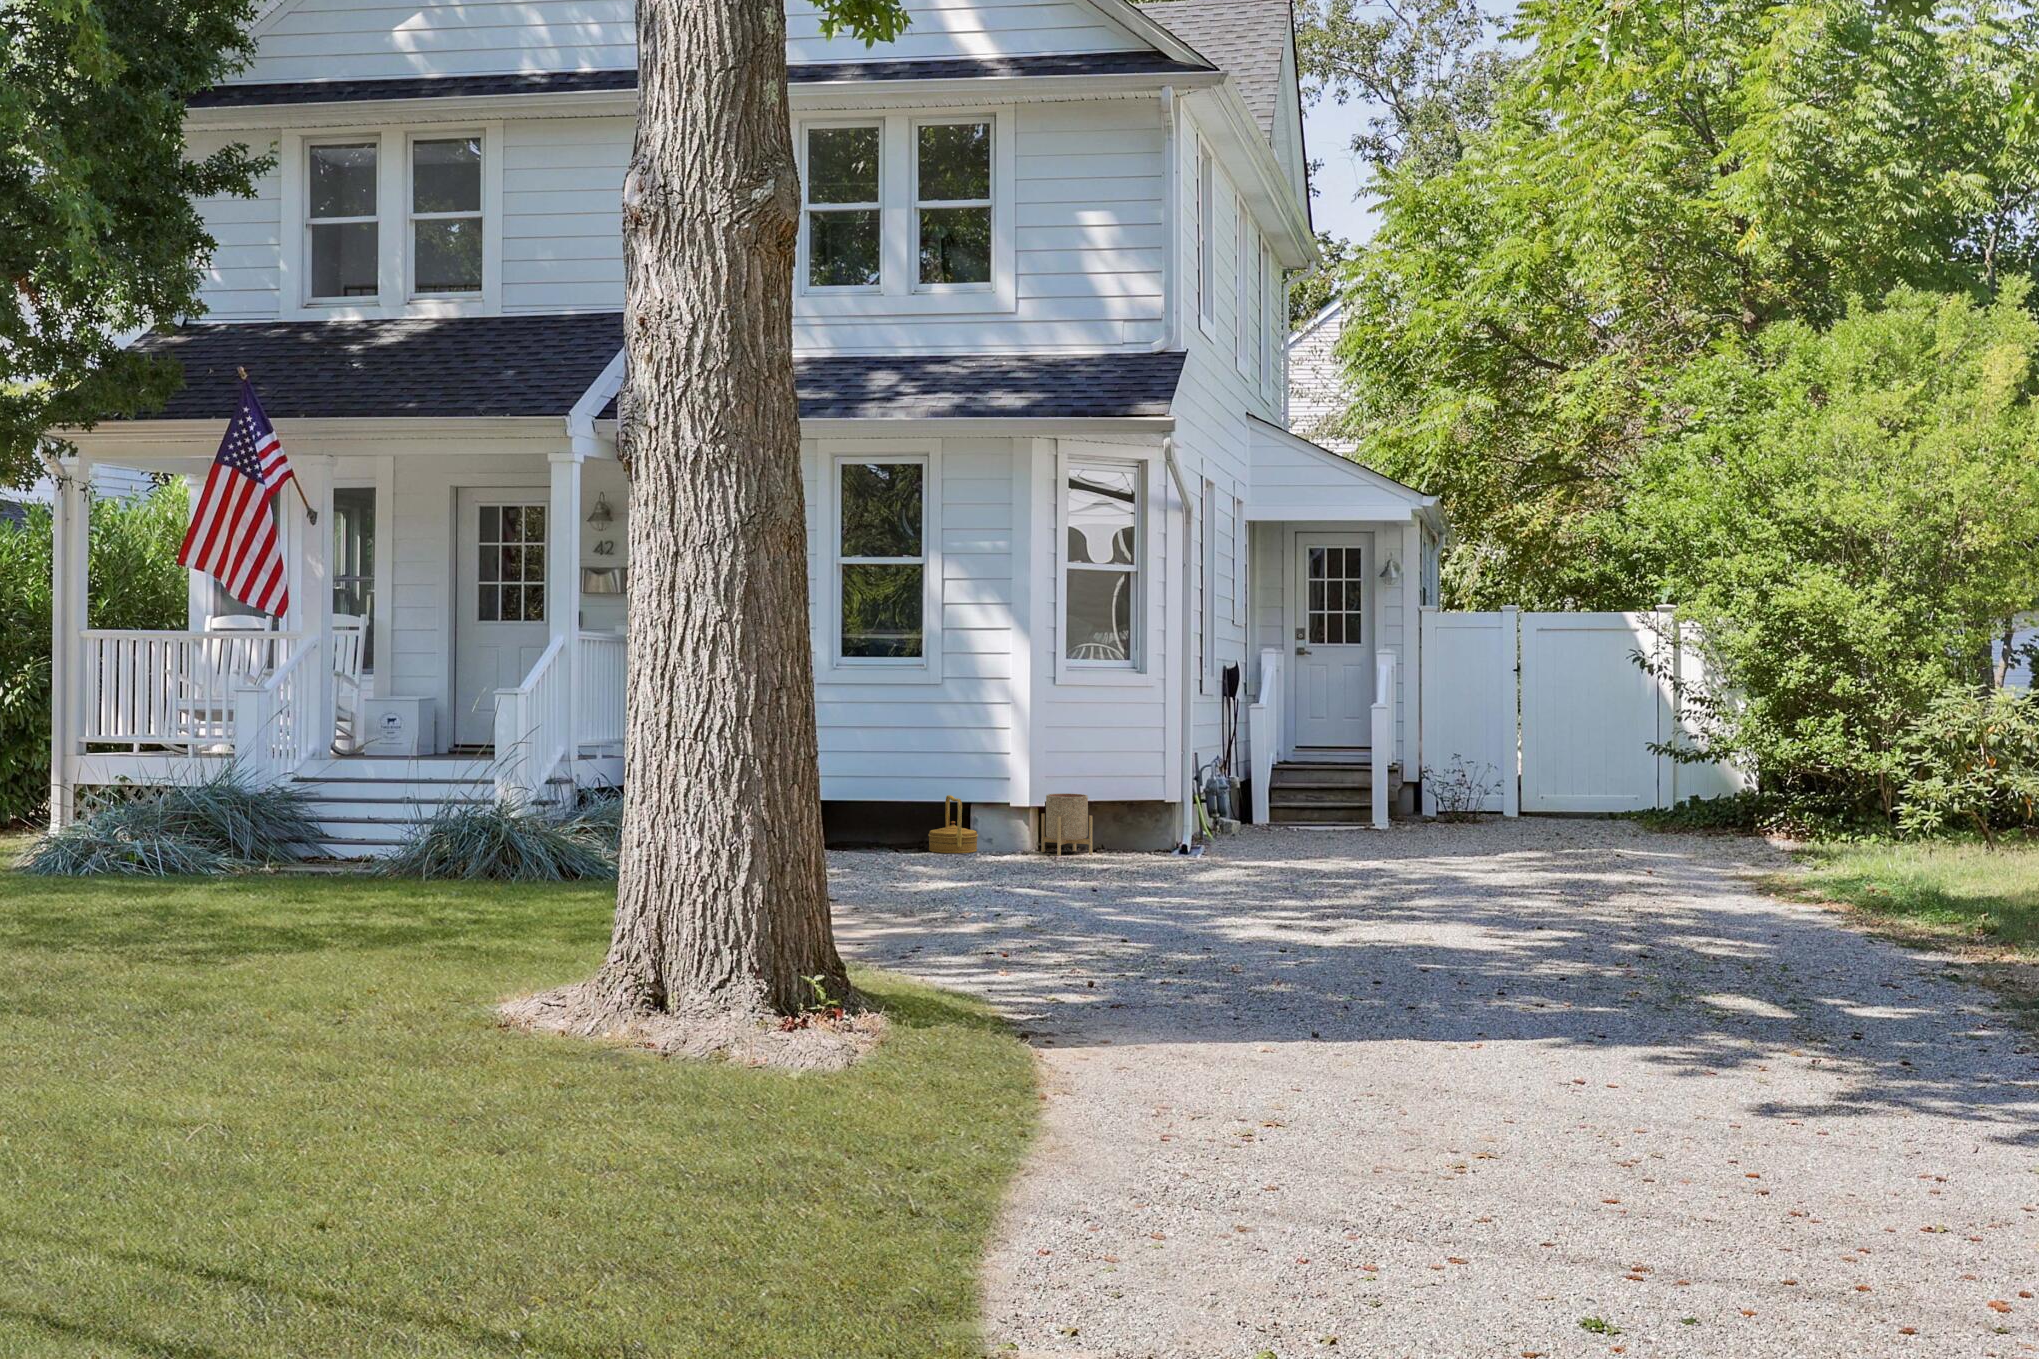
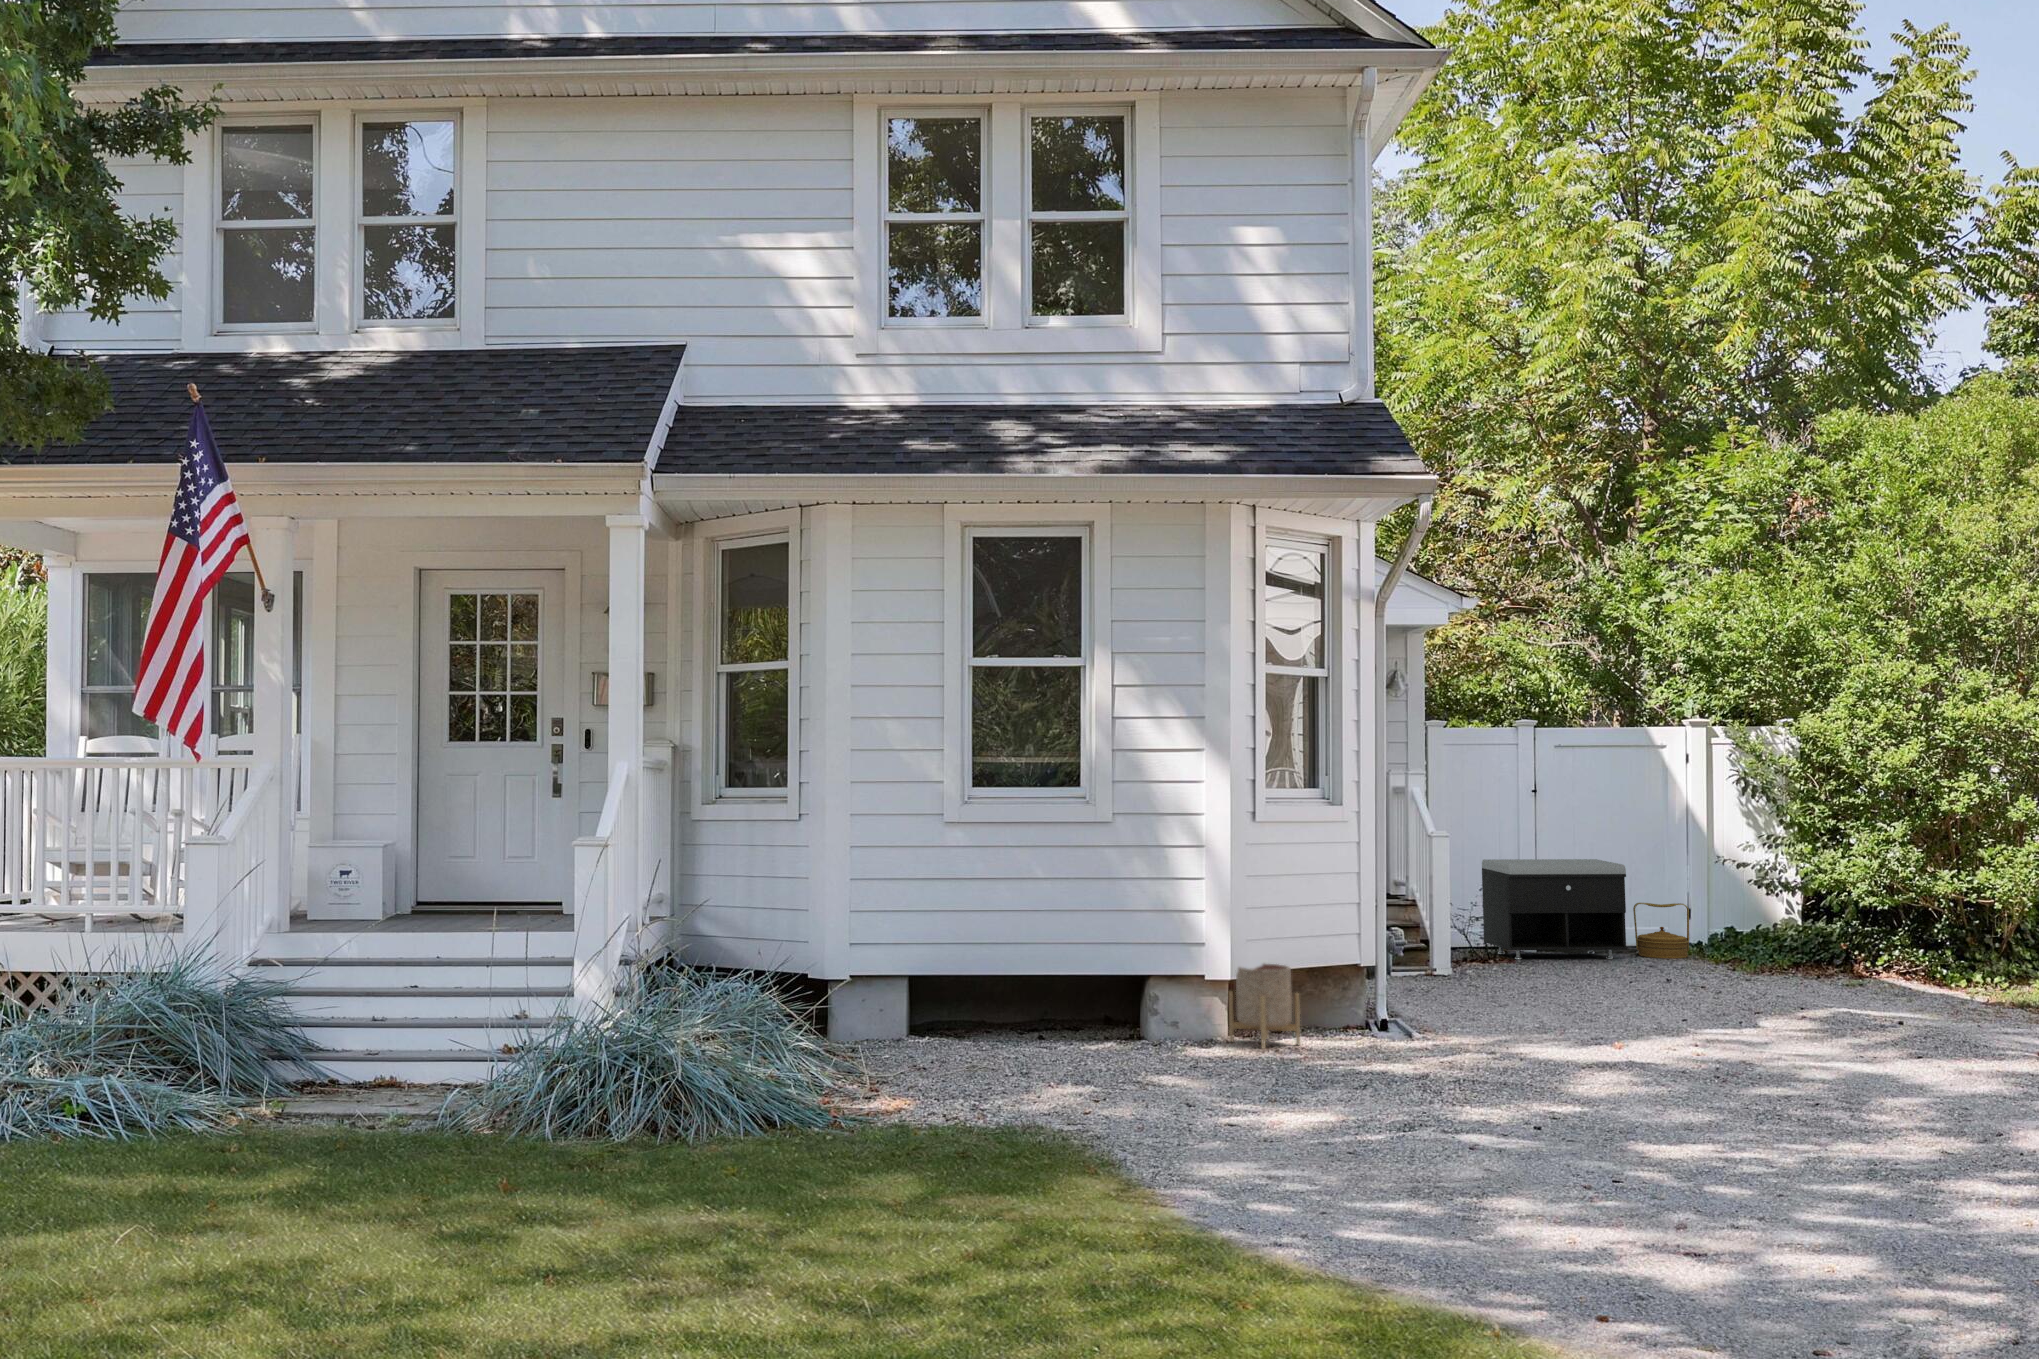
storage bench: none [1411,729,1524,814] -> present [1482,859,1627,959]
woven basket: present [928,795,978,853] -> present [1633,903,1689,959]

